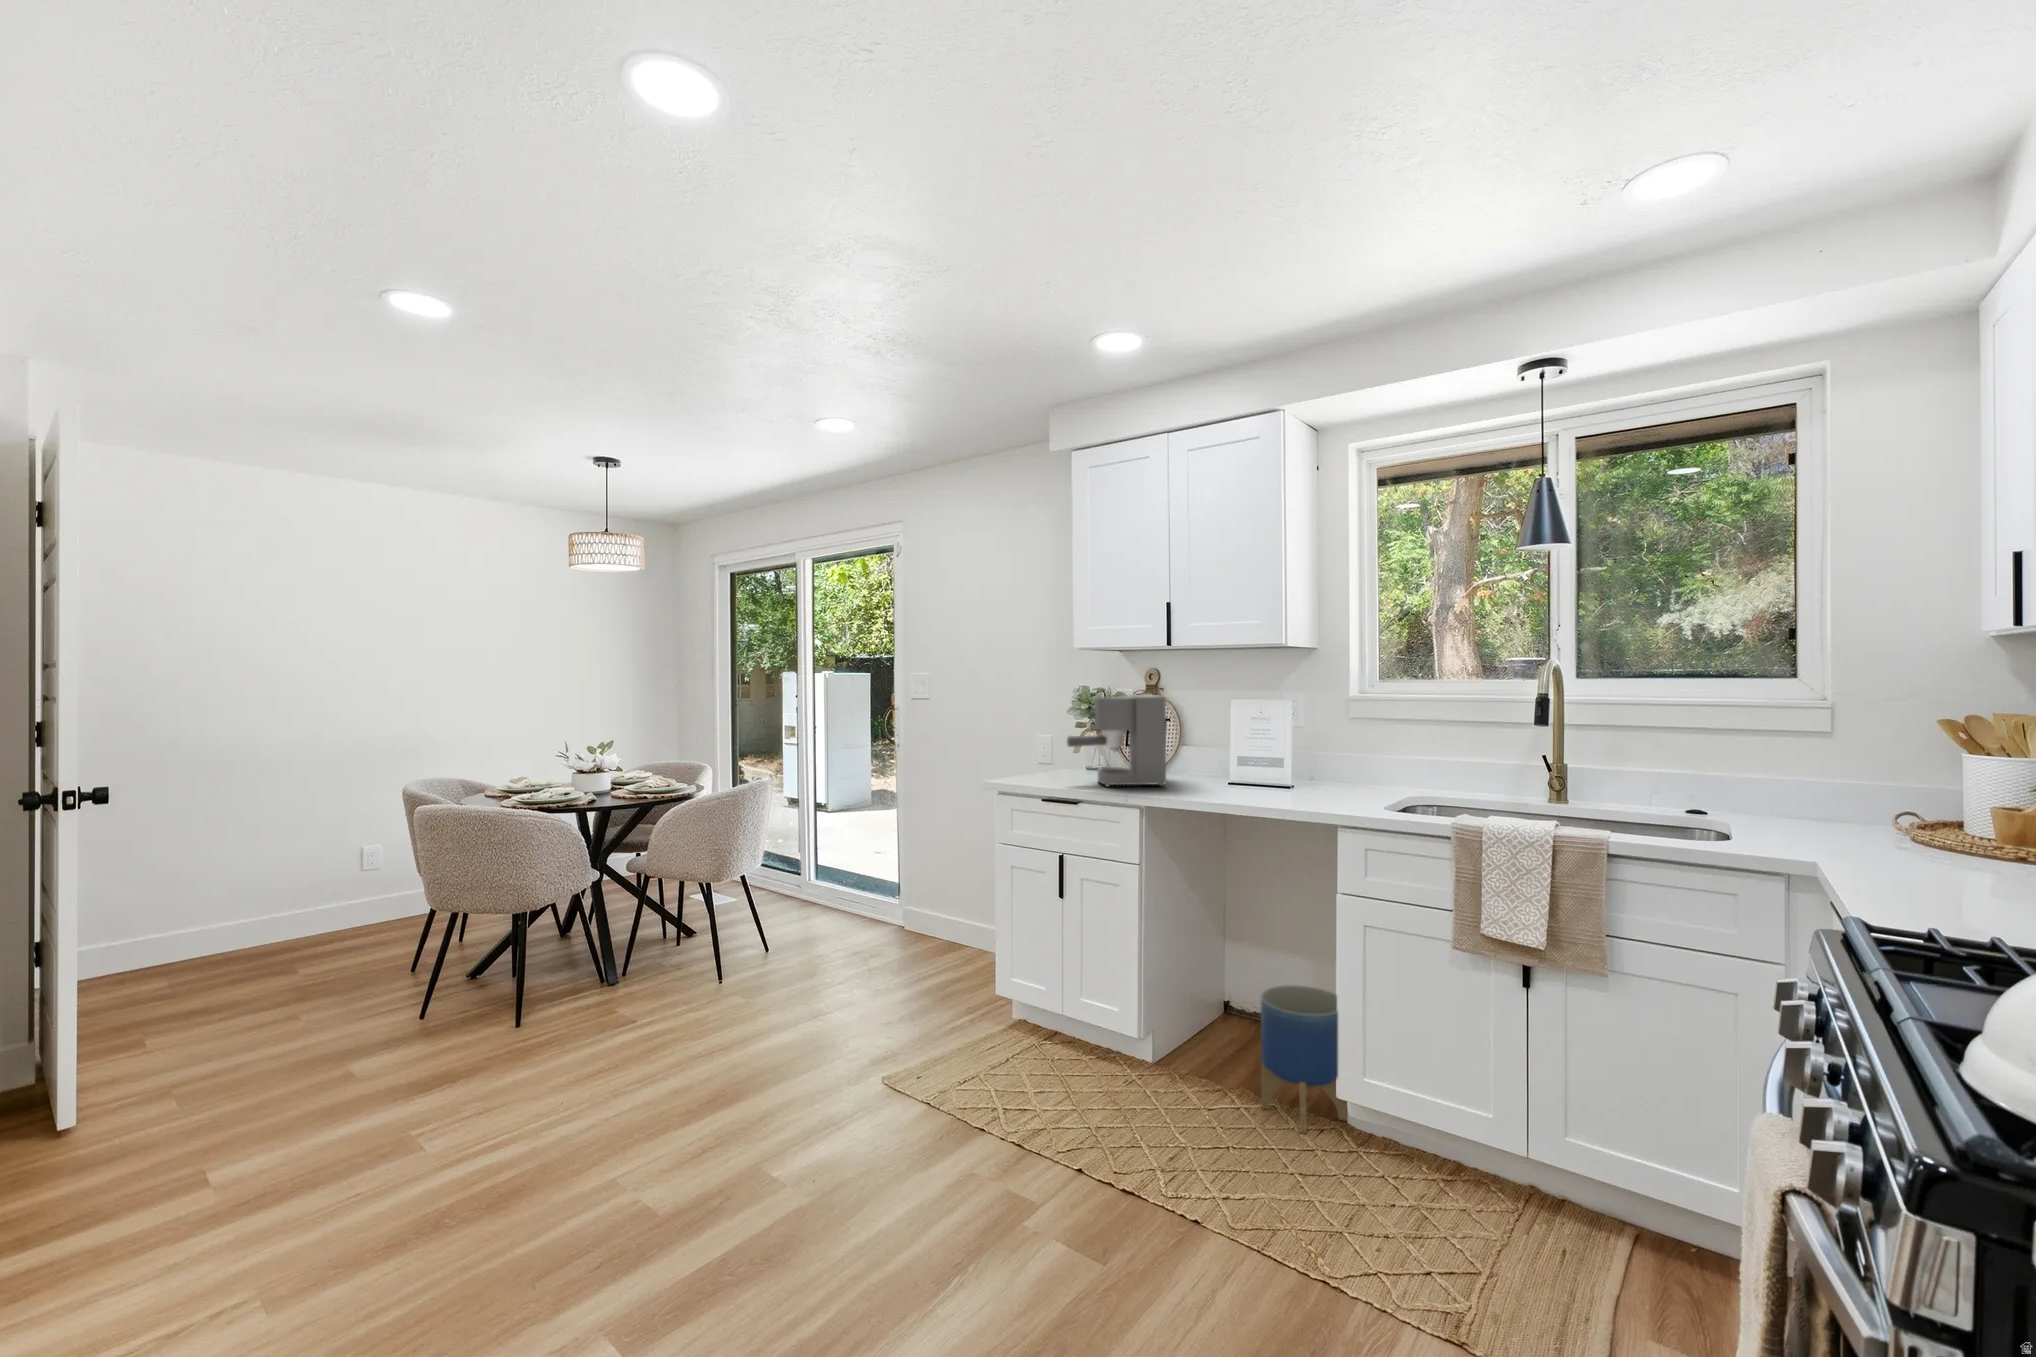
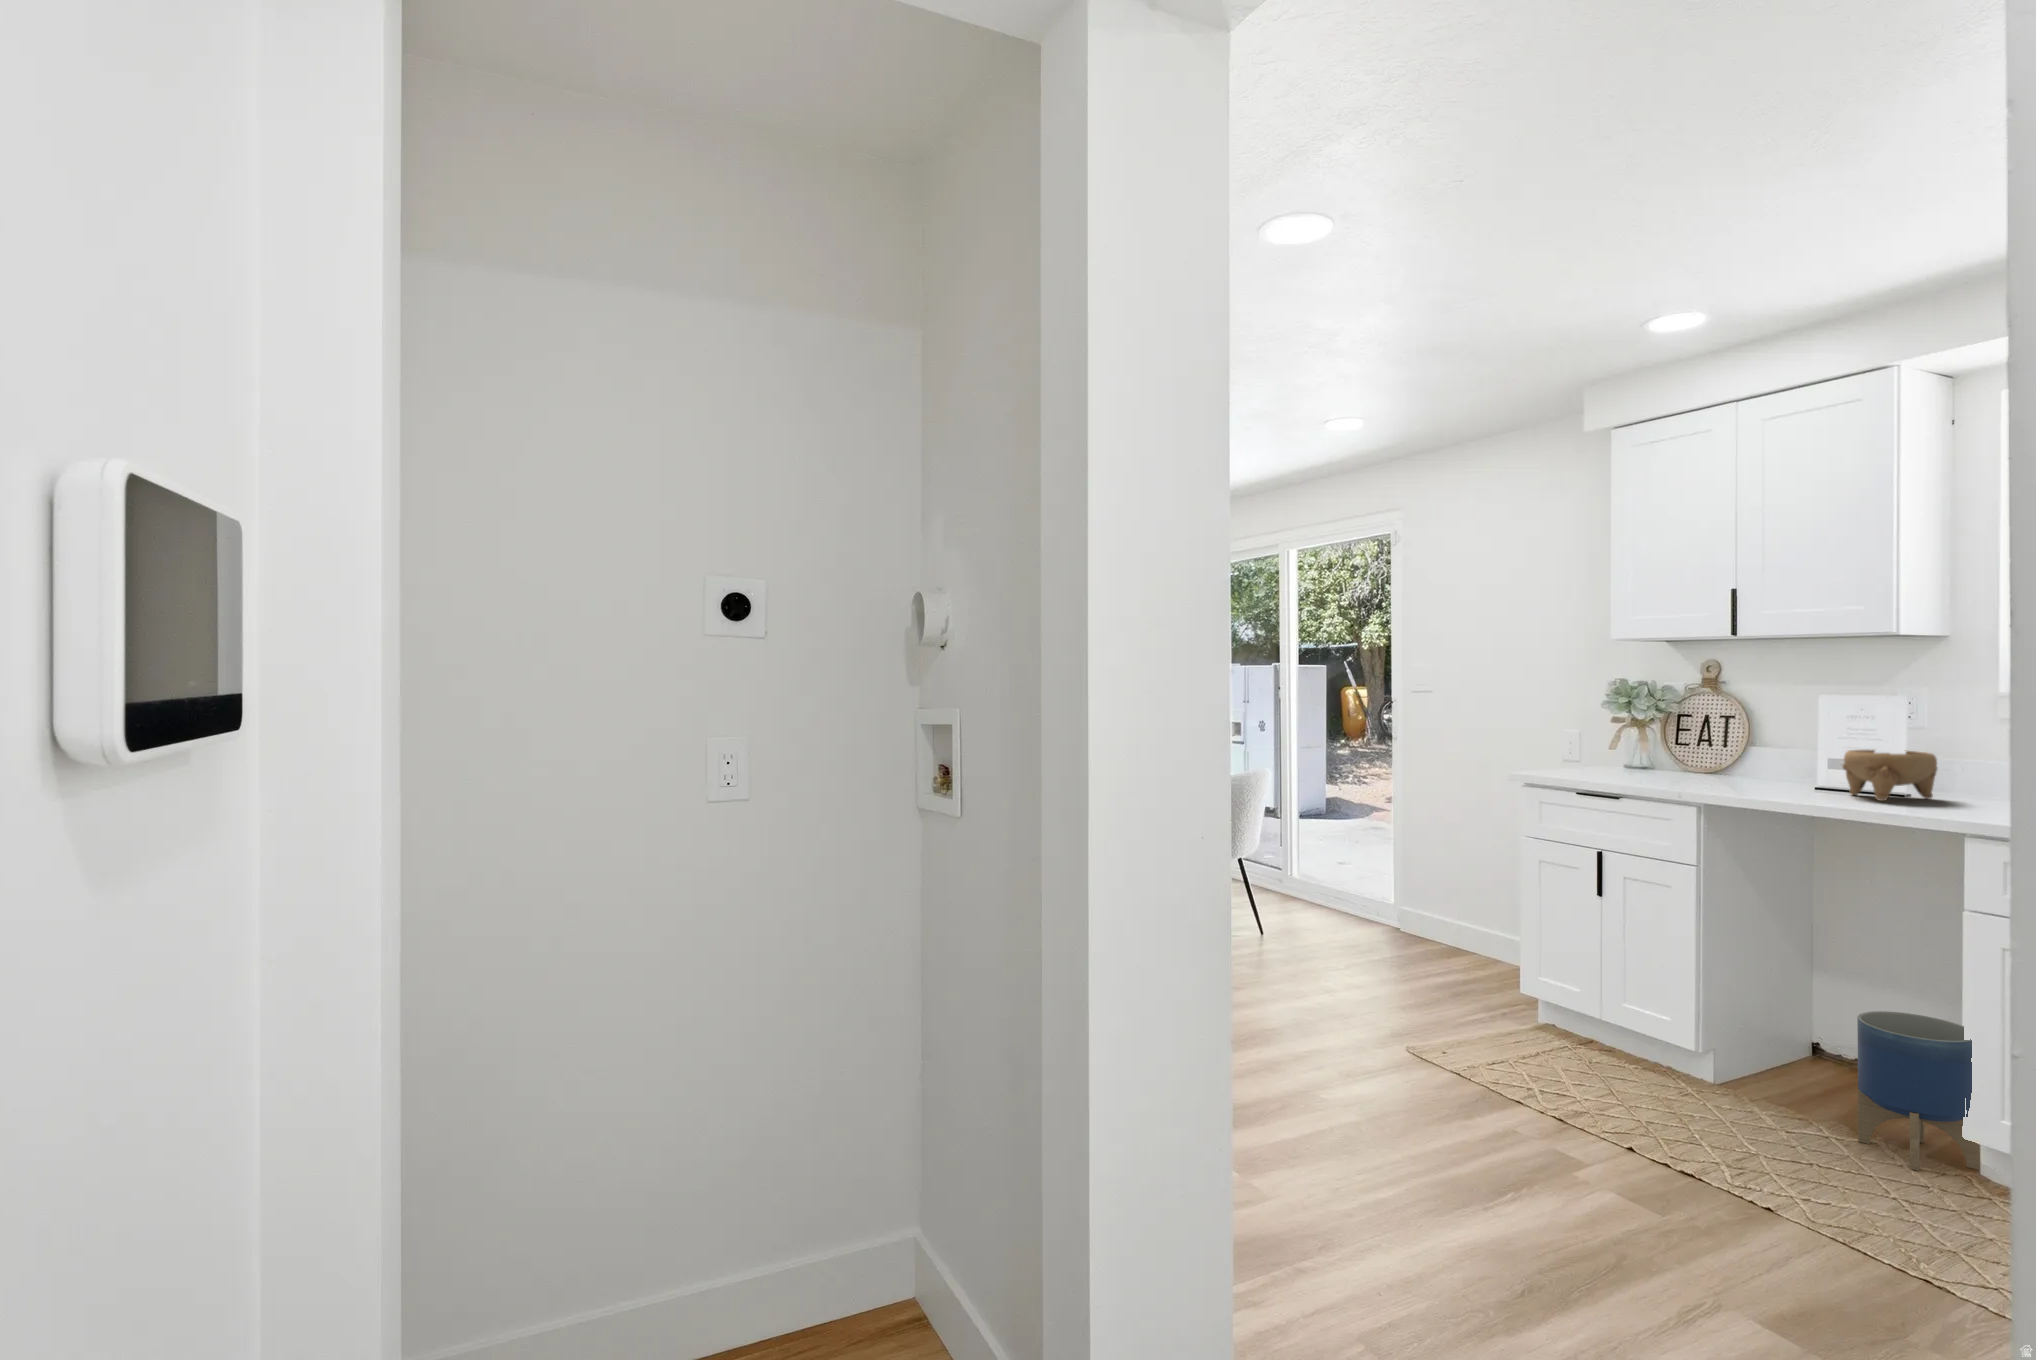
coffee maker: present [1067,695,1166,787] -> none [1605,687,1732,786]
bowl: none [1247,750,1313,797] -> present [1842,750,1938,801]

